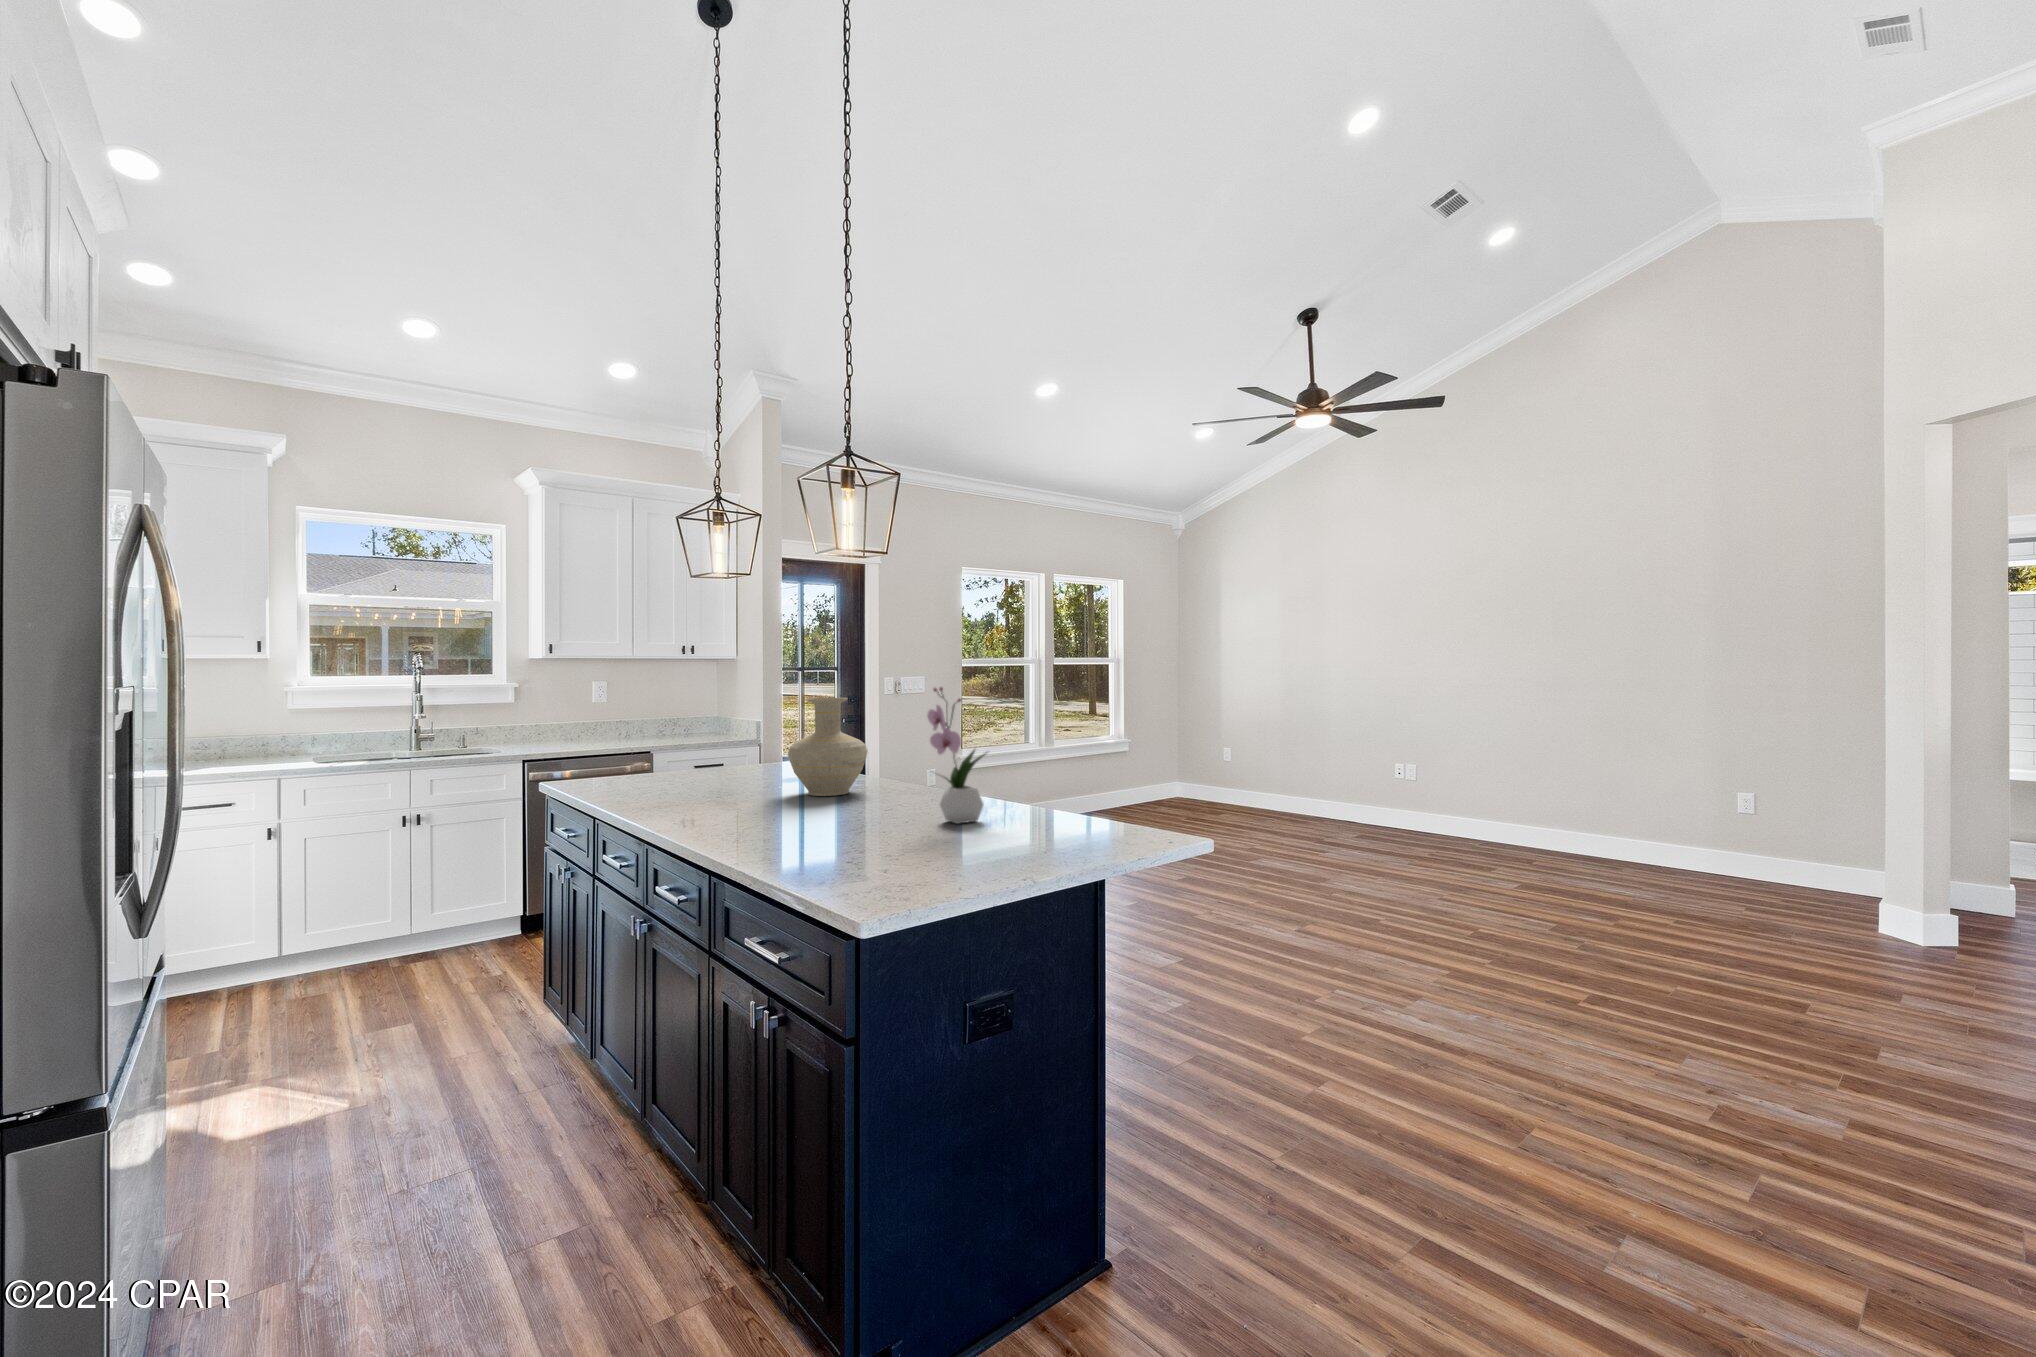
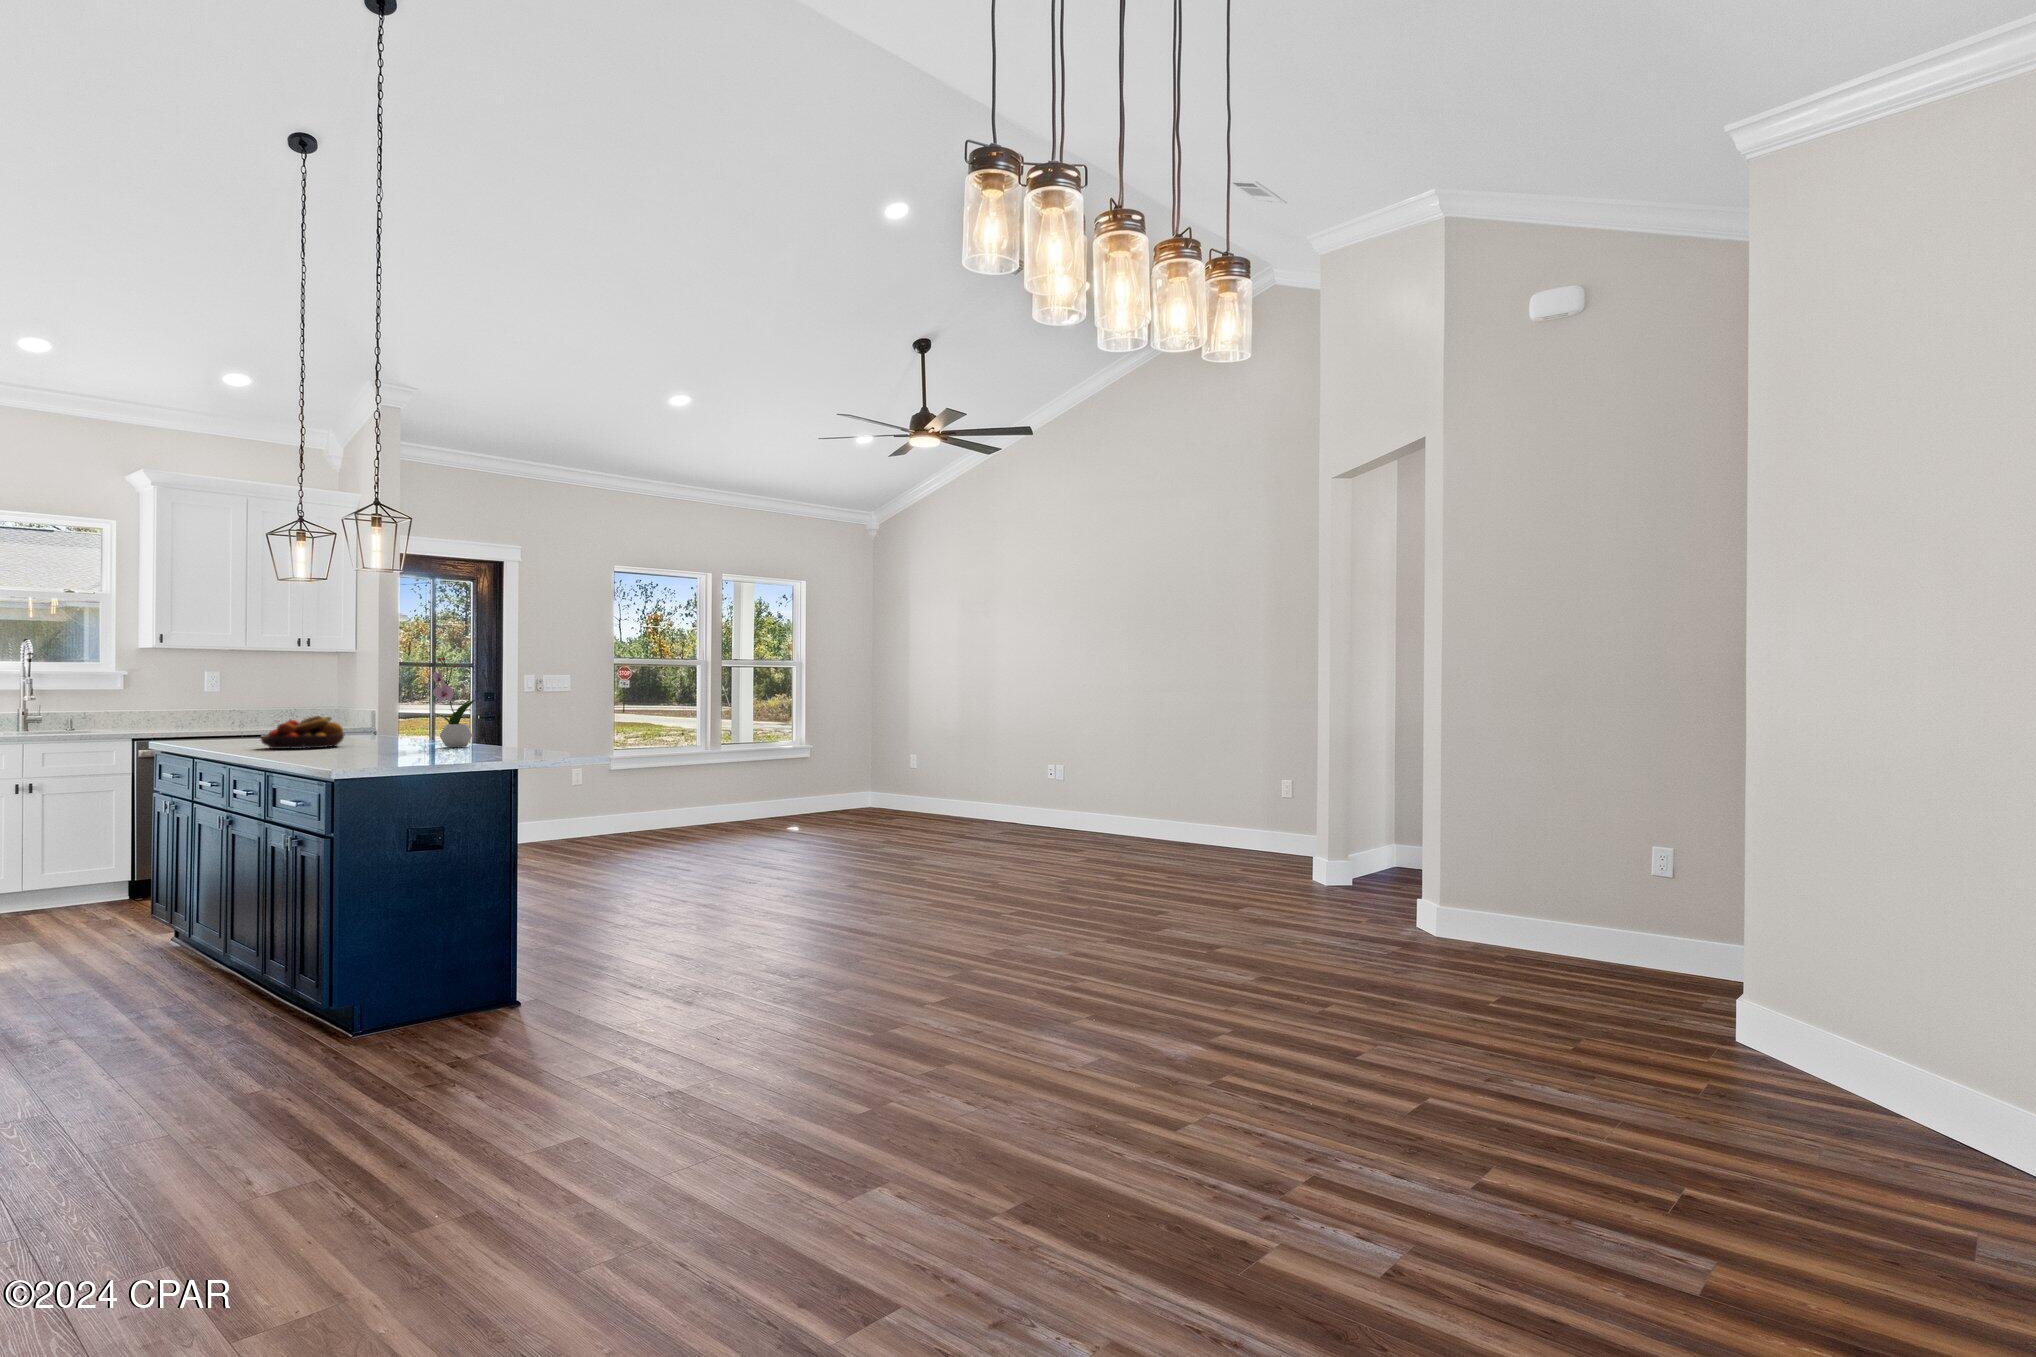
vase: present [788,698,868,796] -> none [351,671,416,742]
fruit bowl: none [685,771,795,826] -> present [261,716,344,749]

